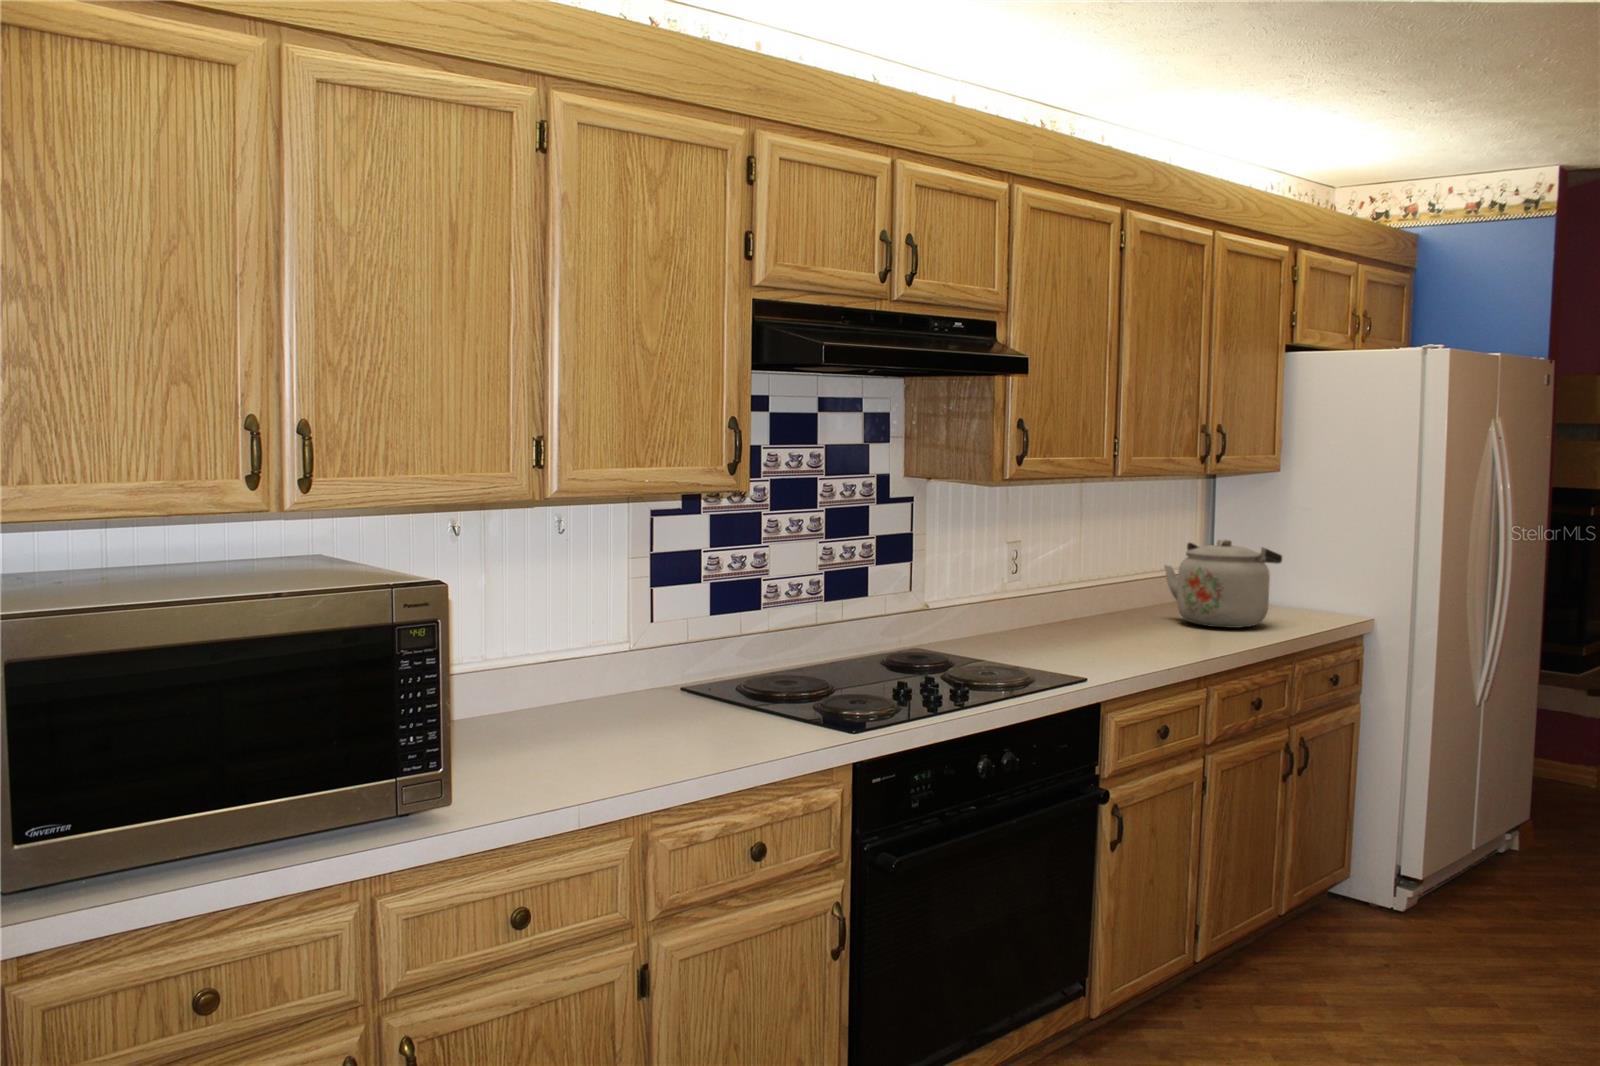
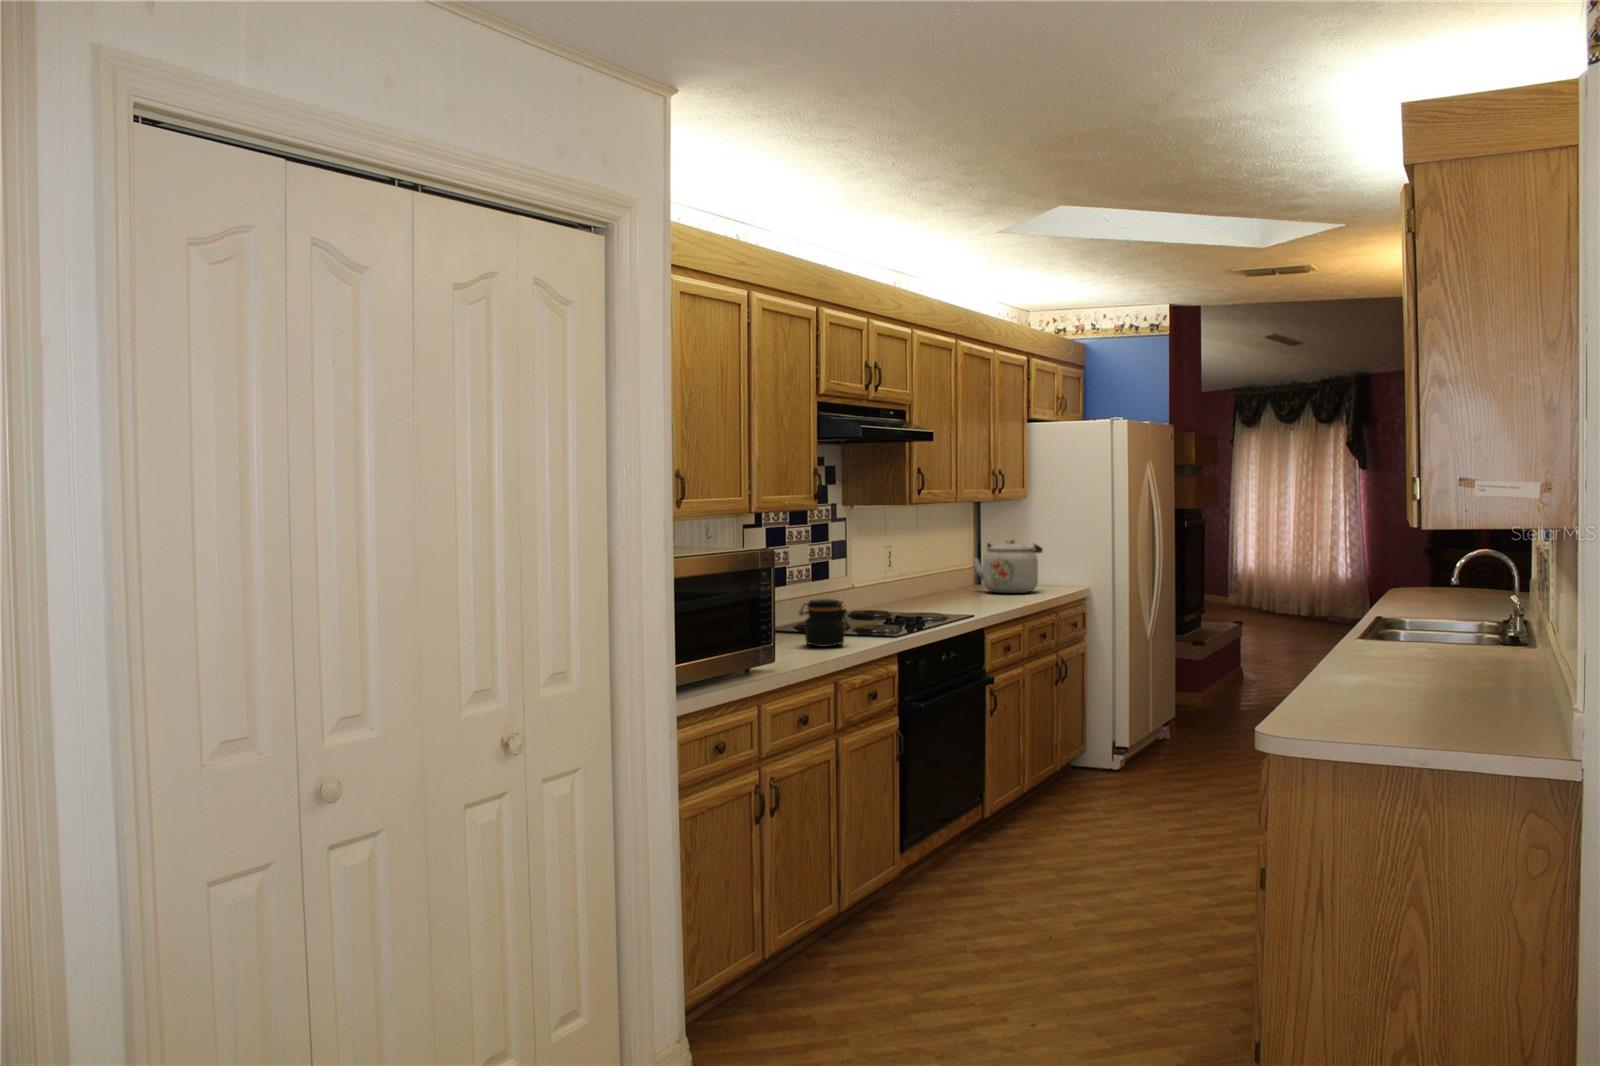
jar: none [681,648,770,737] -> present [800,599,847,647]

